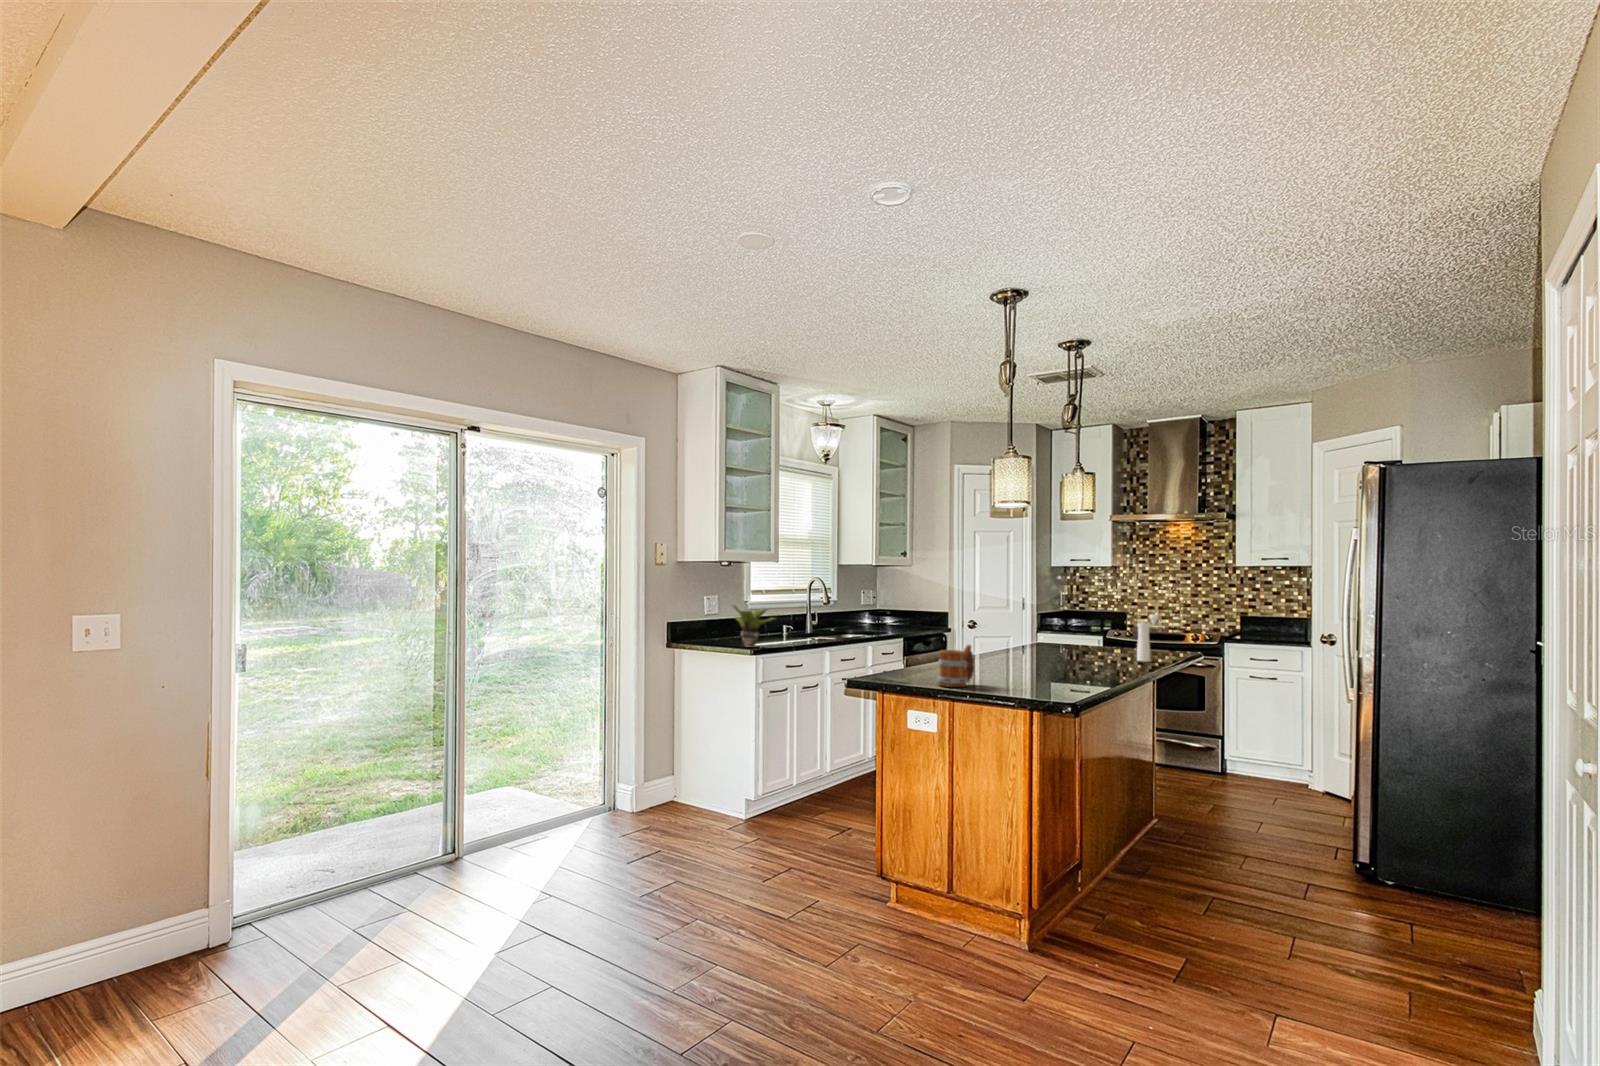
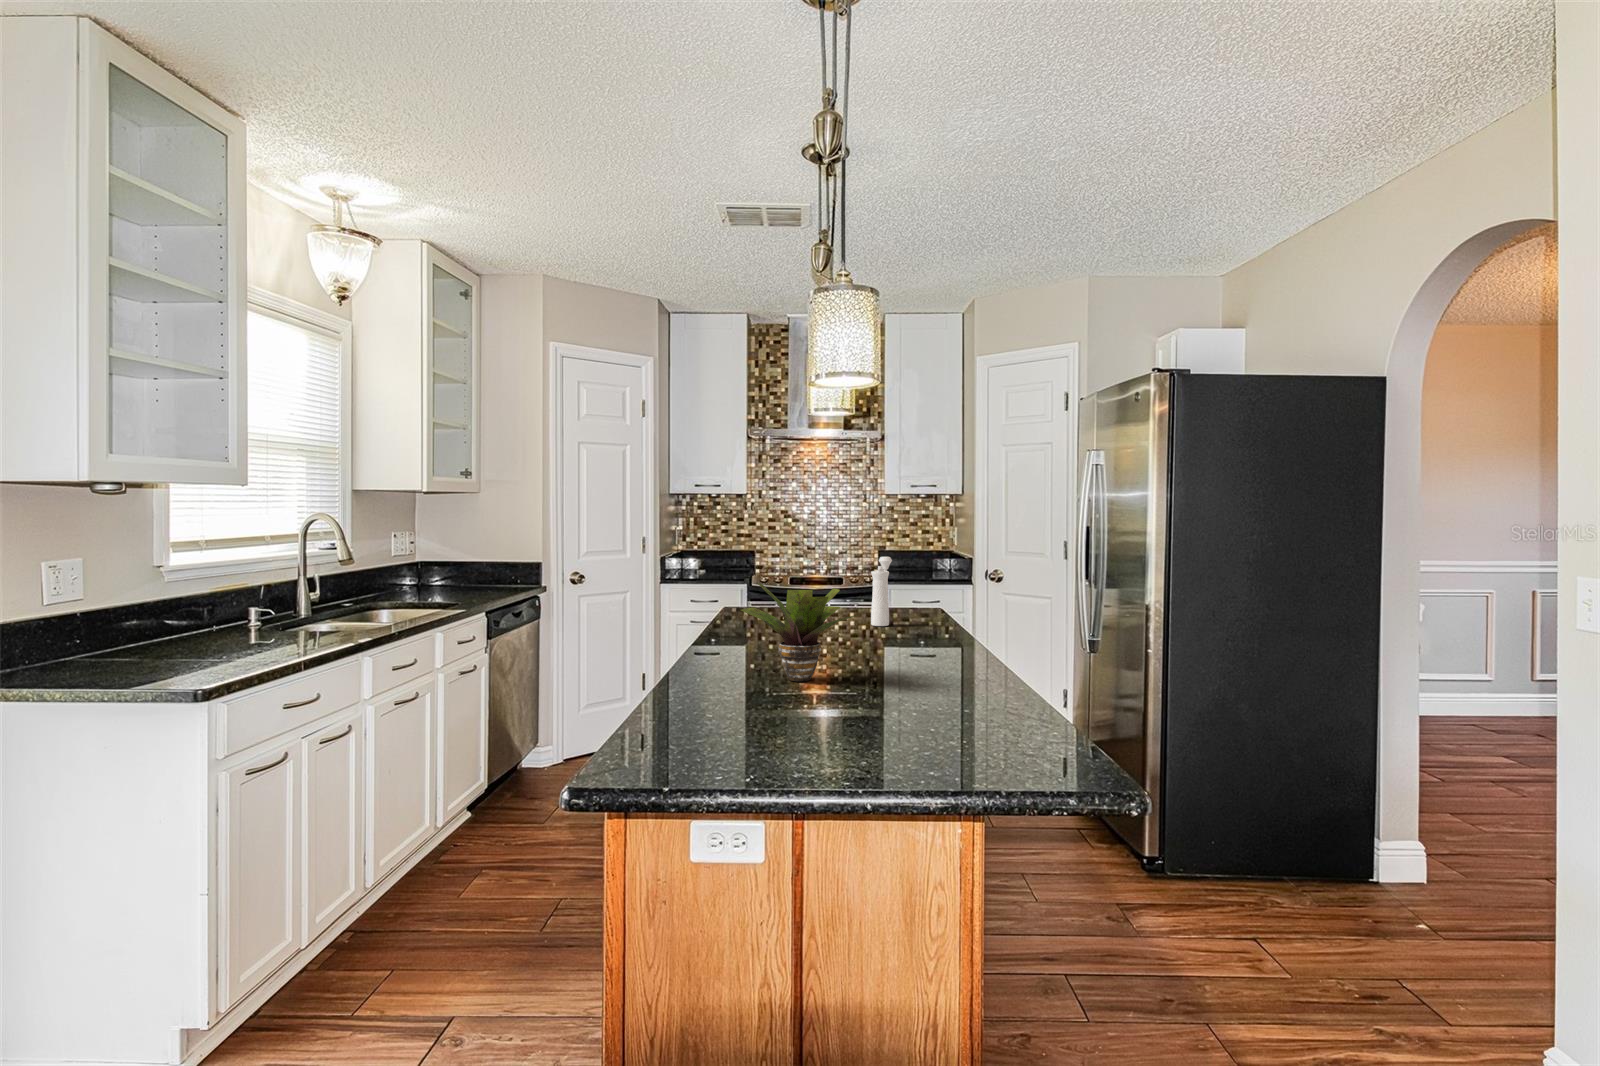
potted plant: present [733,605,773,648] -> present [741,583,855,681]
mug: present [938,645,974,687] -> none [666,640,732,737]

